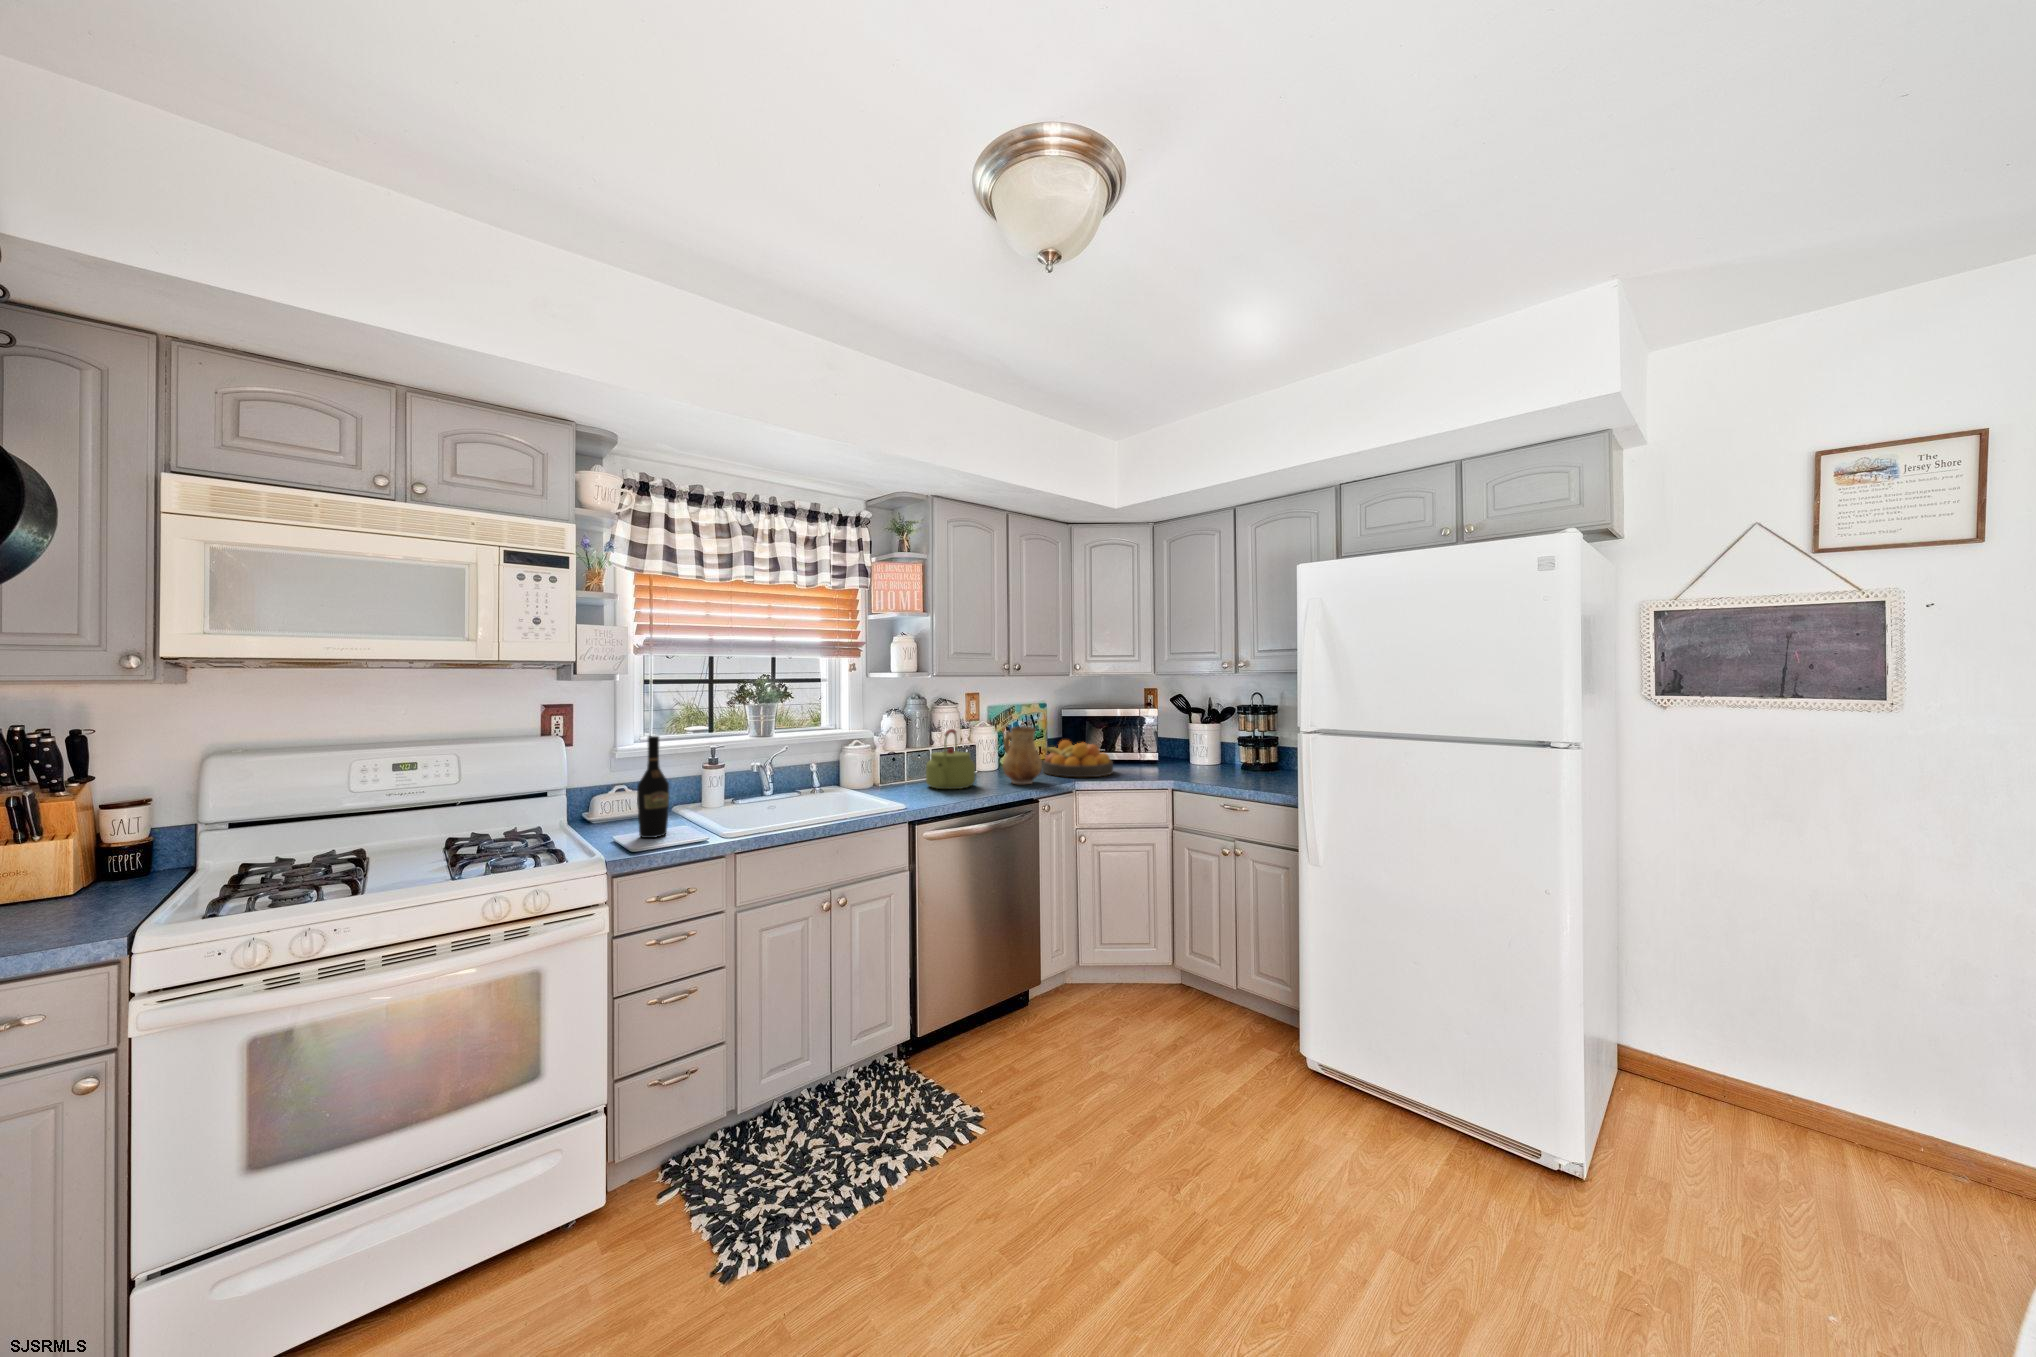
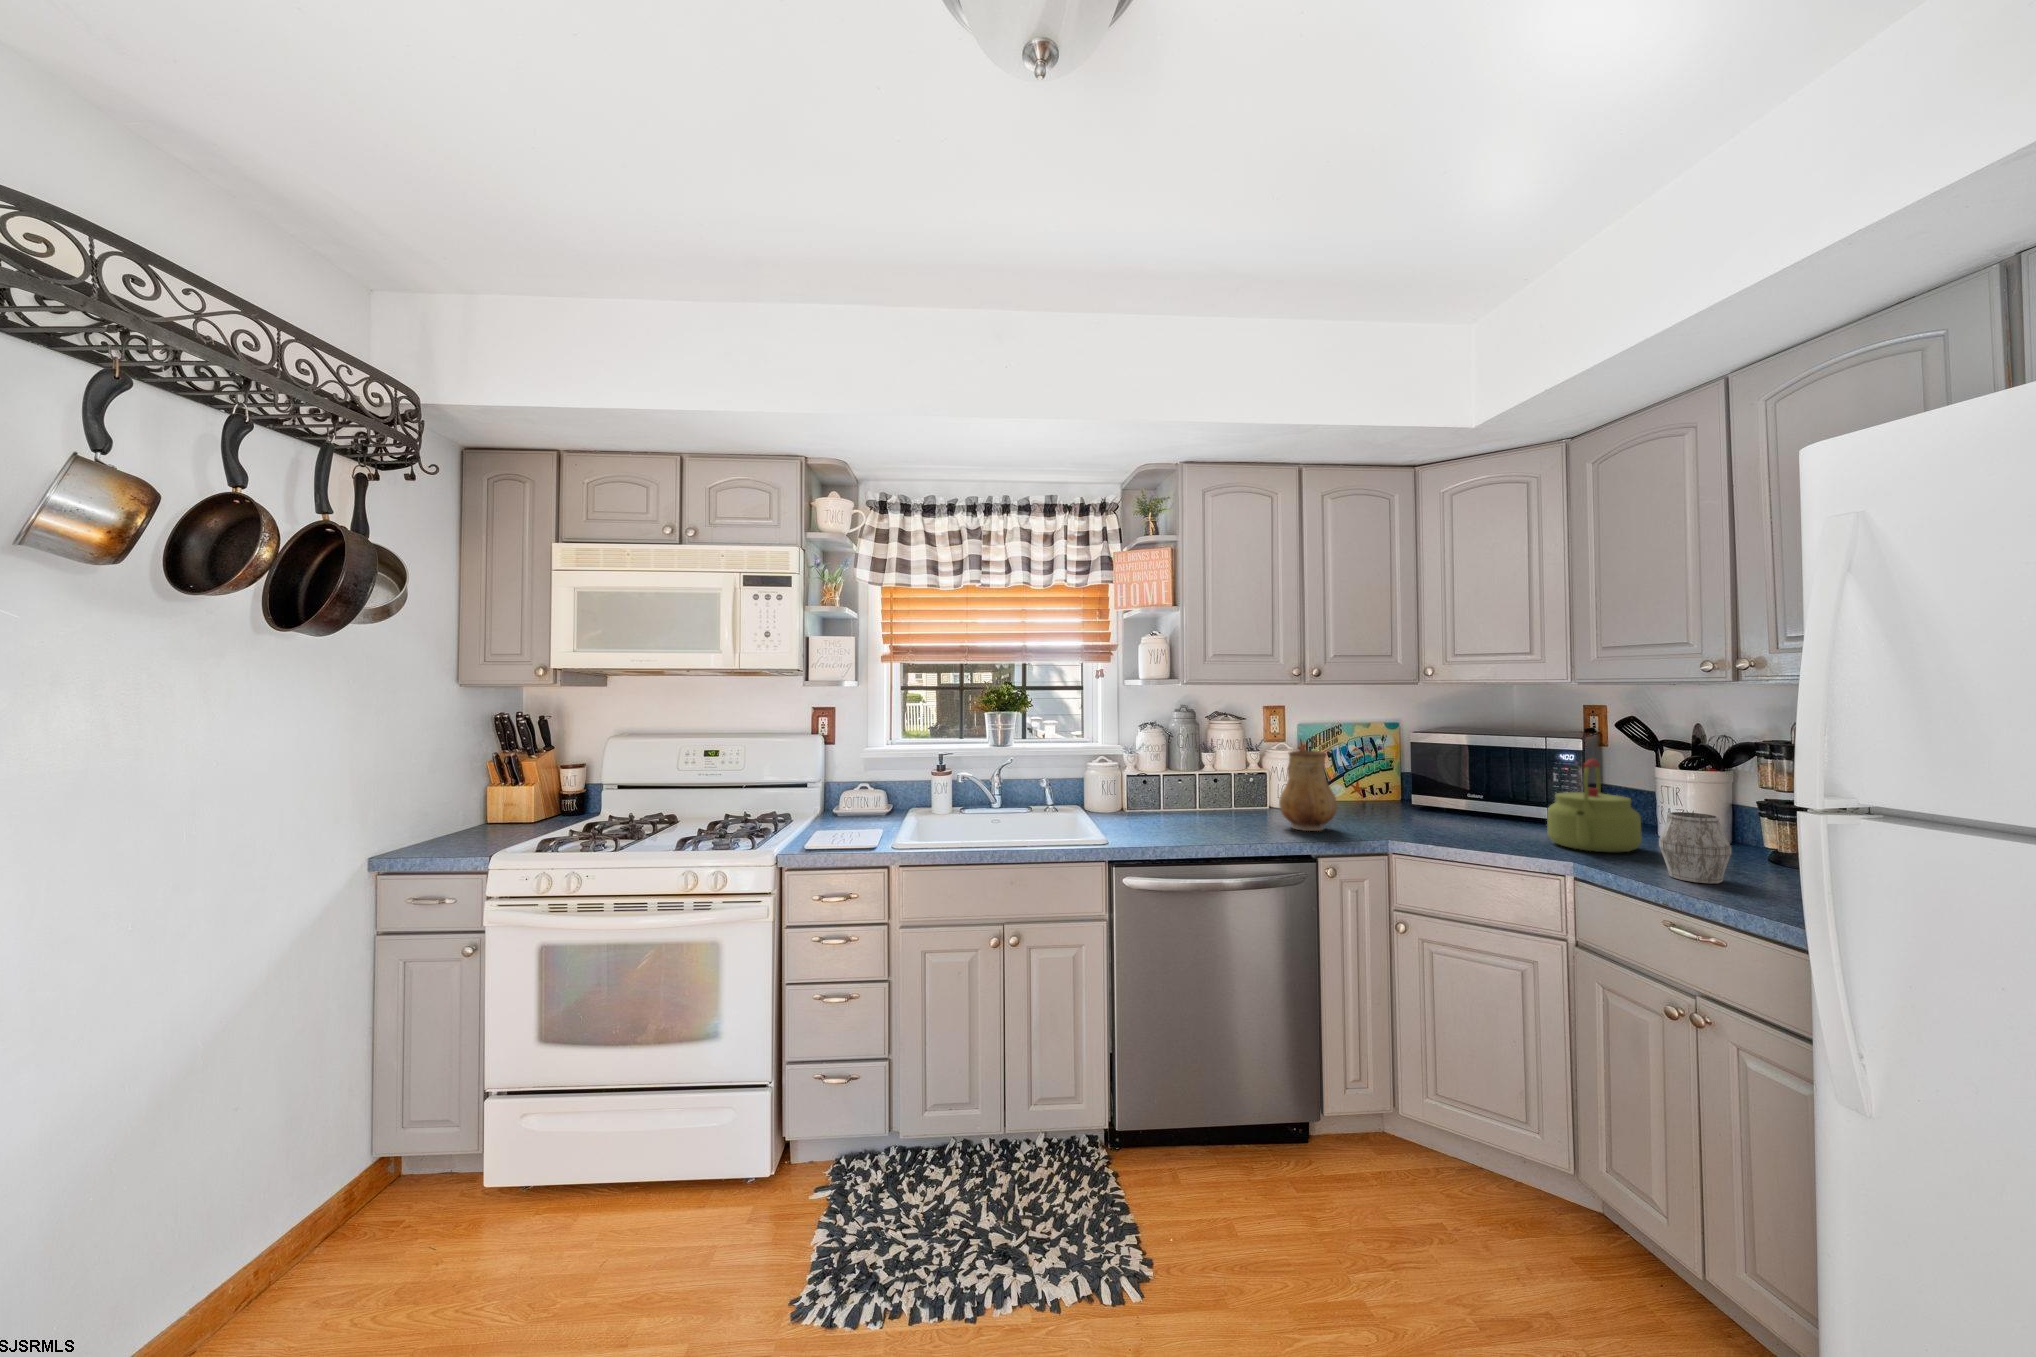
kettle: present [926,729,975,789] -> present [1547,759,1642,852]
wine bottle: present [637,736,669,838] -> none [823,743,851,843]
fruit bowl: present [1043,740,1113,777] -> none [1364,773,1482,831]
mug: none [1221,752,1253,790] -> present [1659,812,1731,883]

